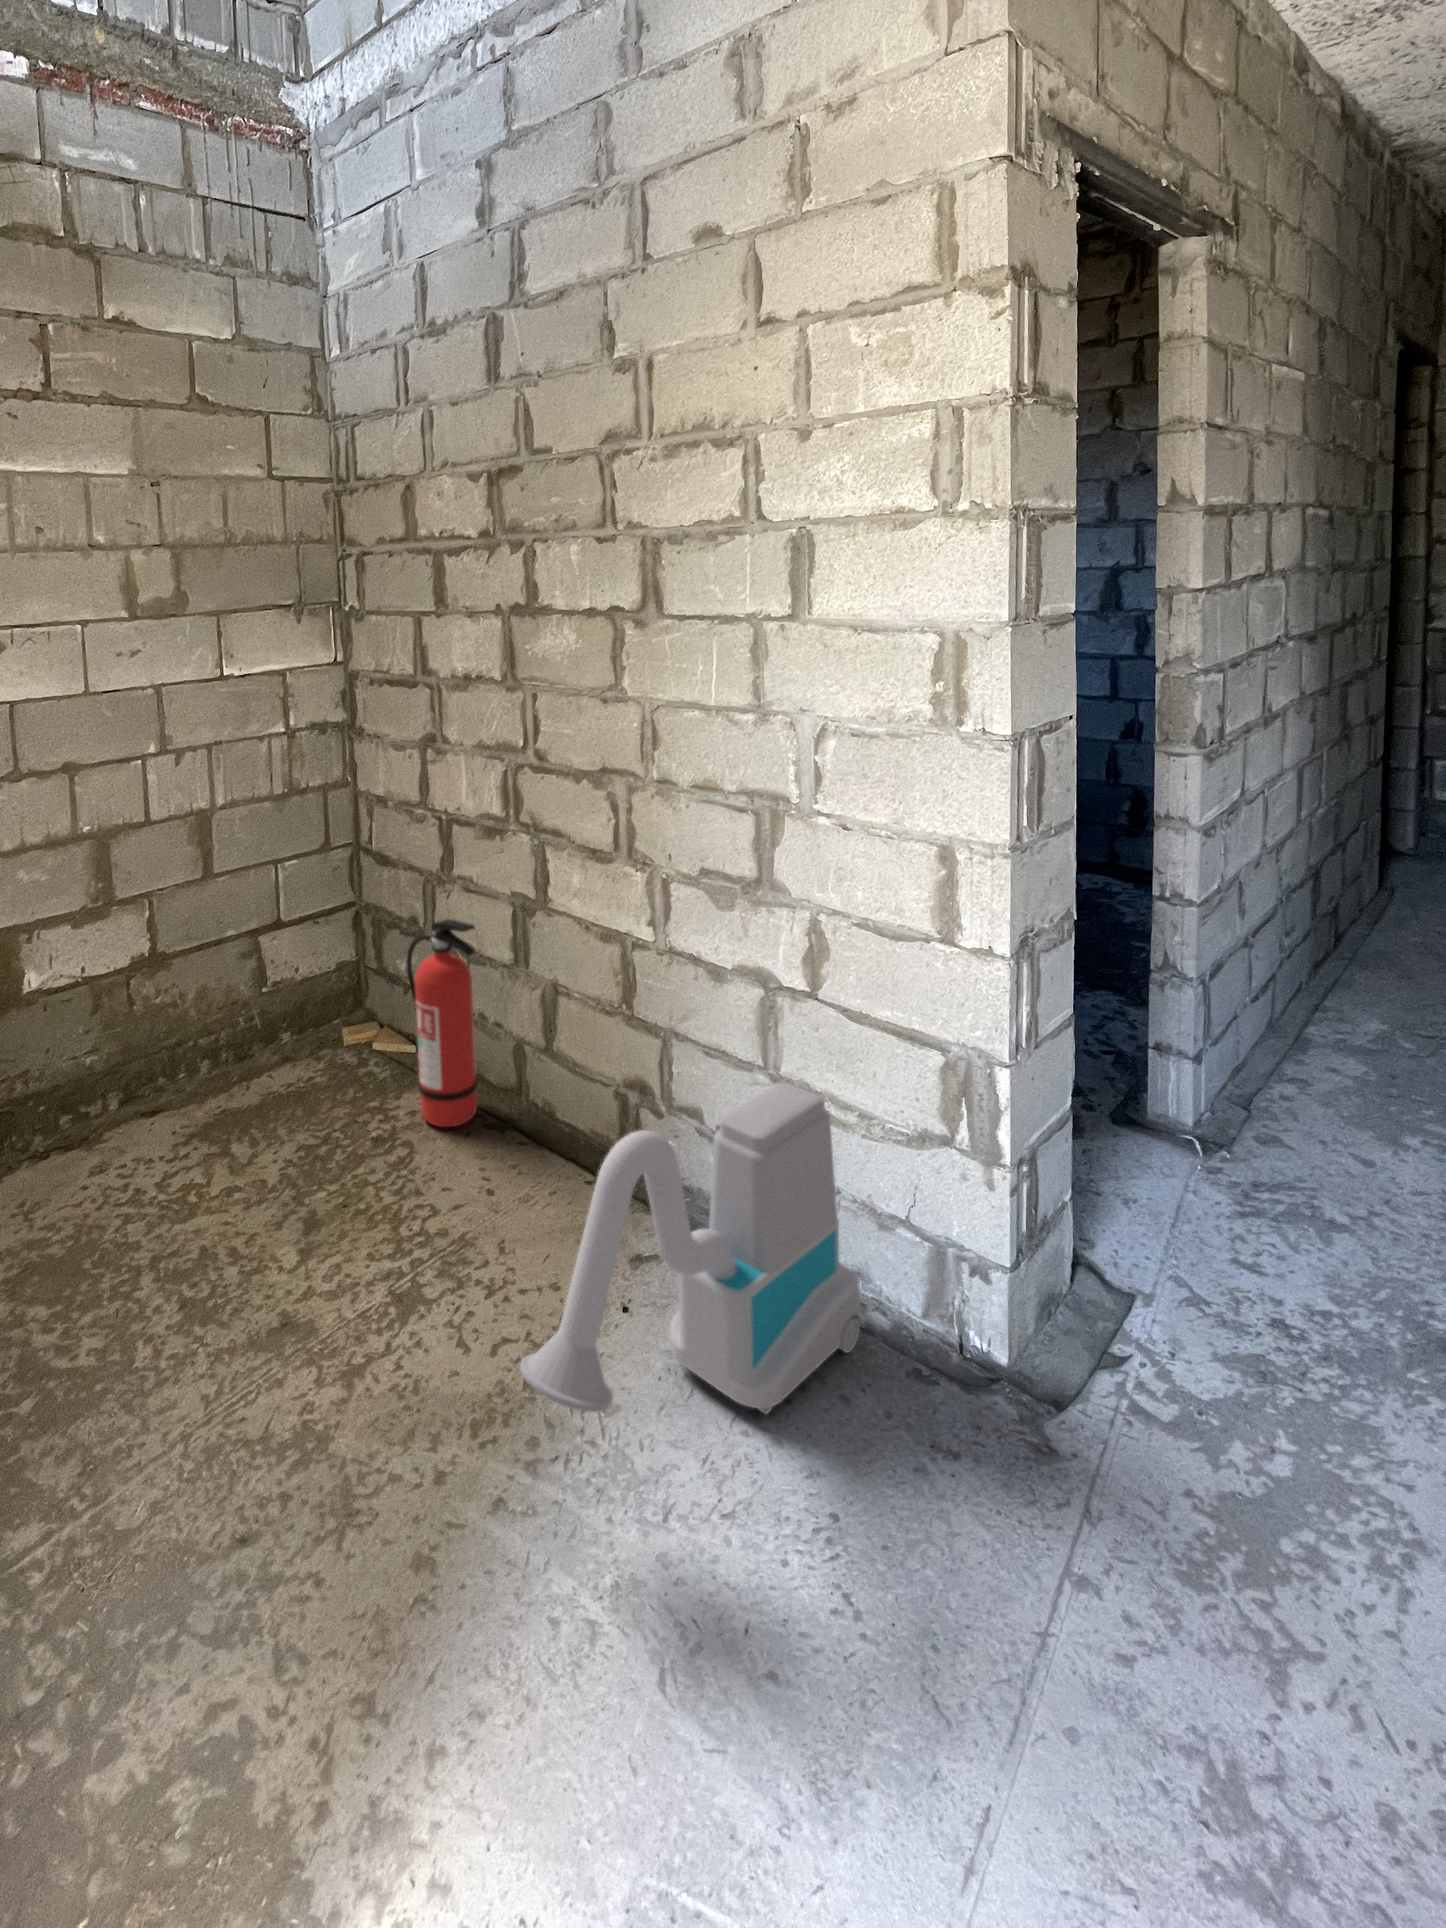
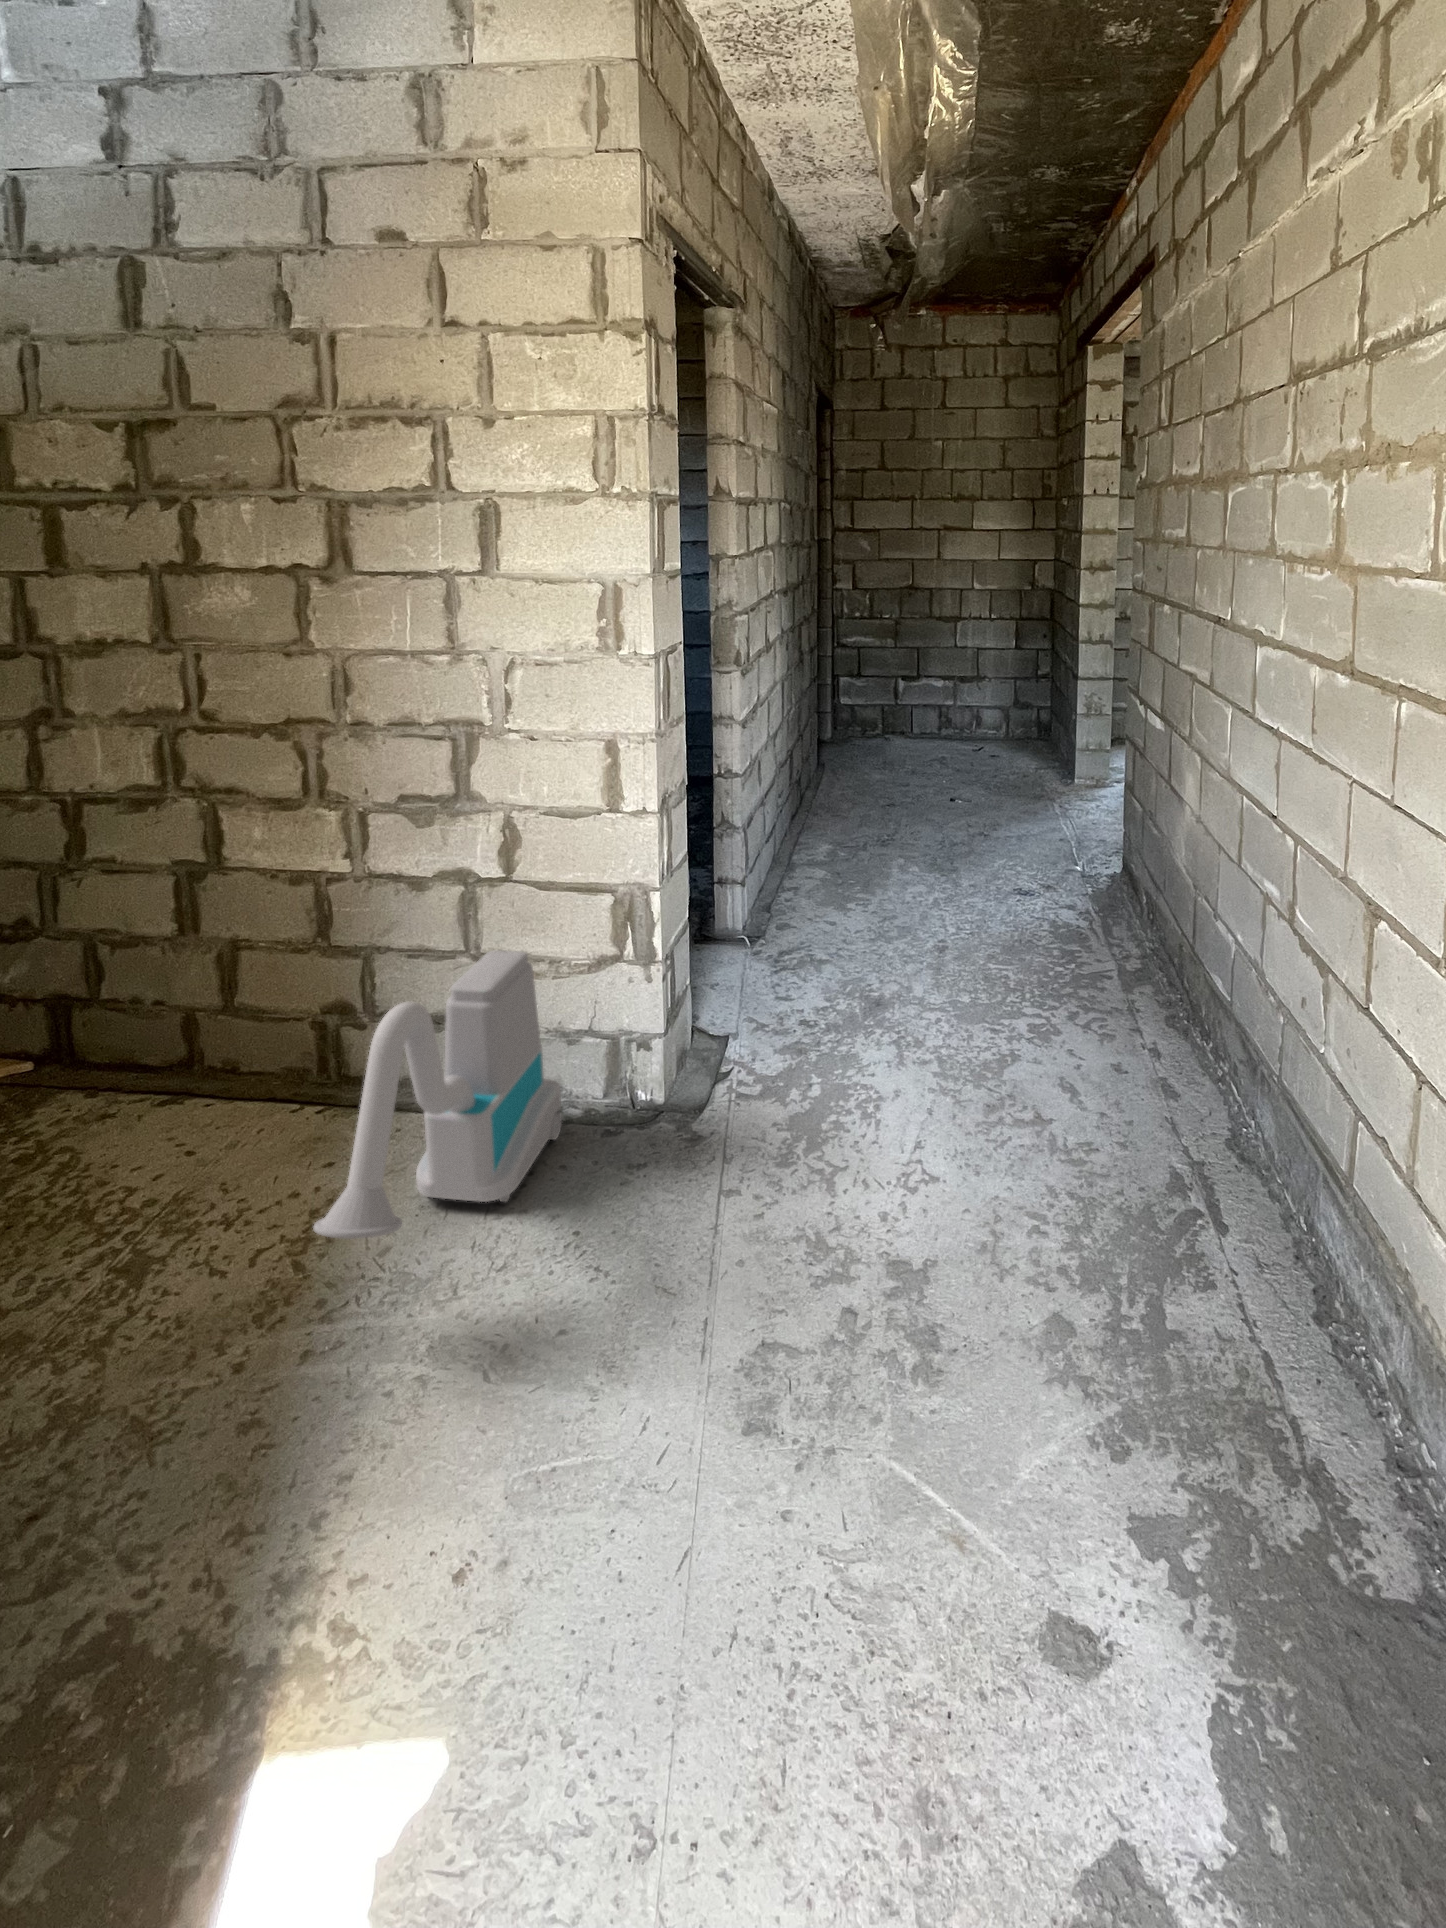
fire extinguisher: present [406,919,477,1127] -> none [42,897,149,1119]

